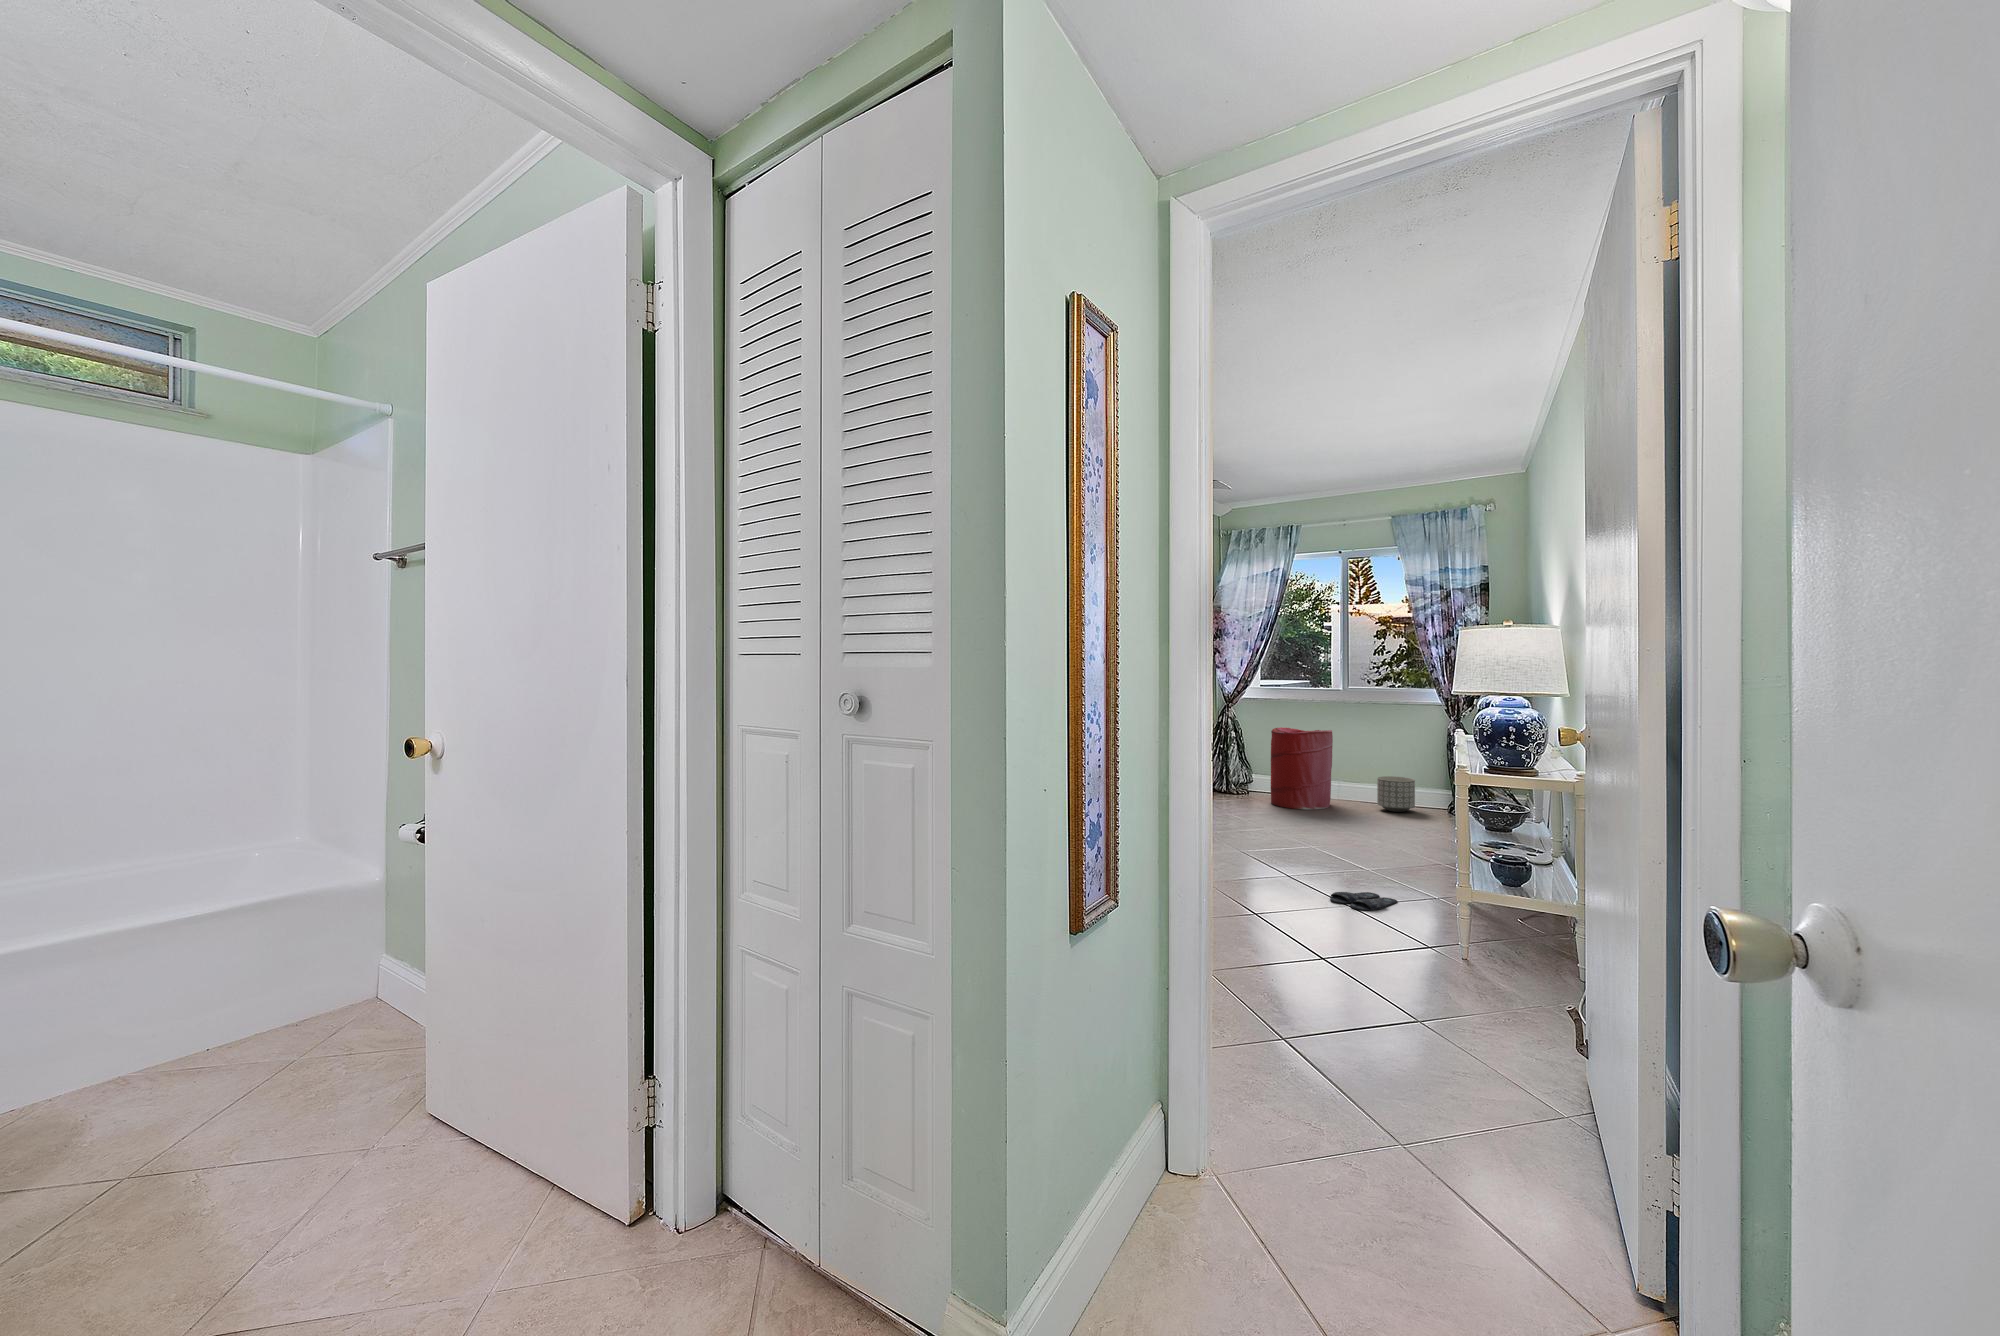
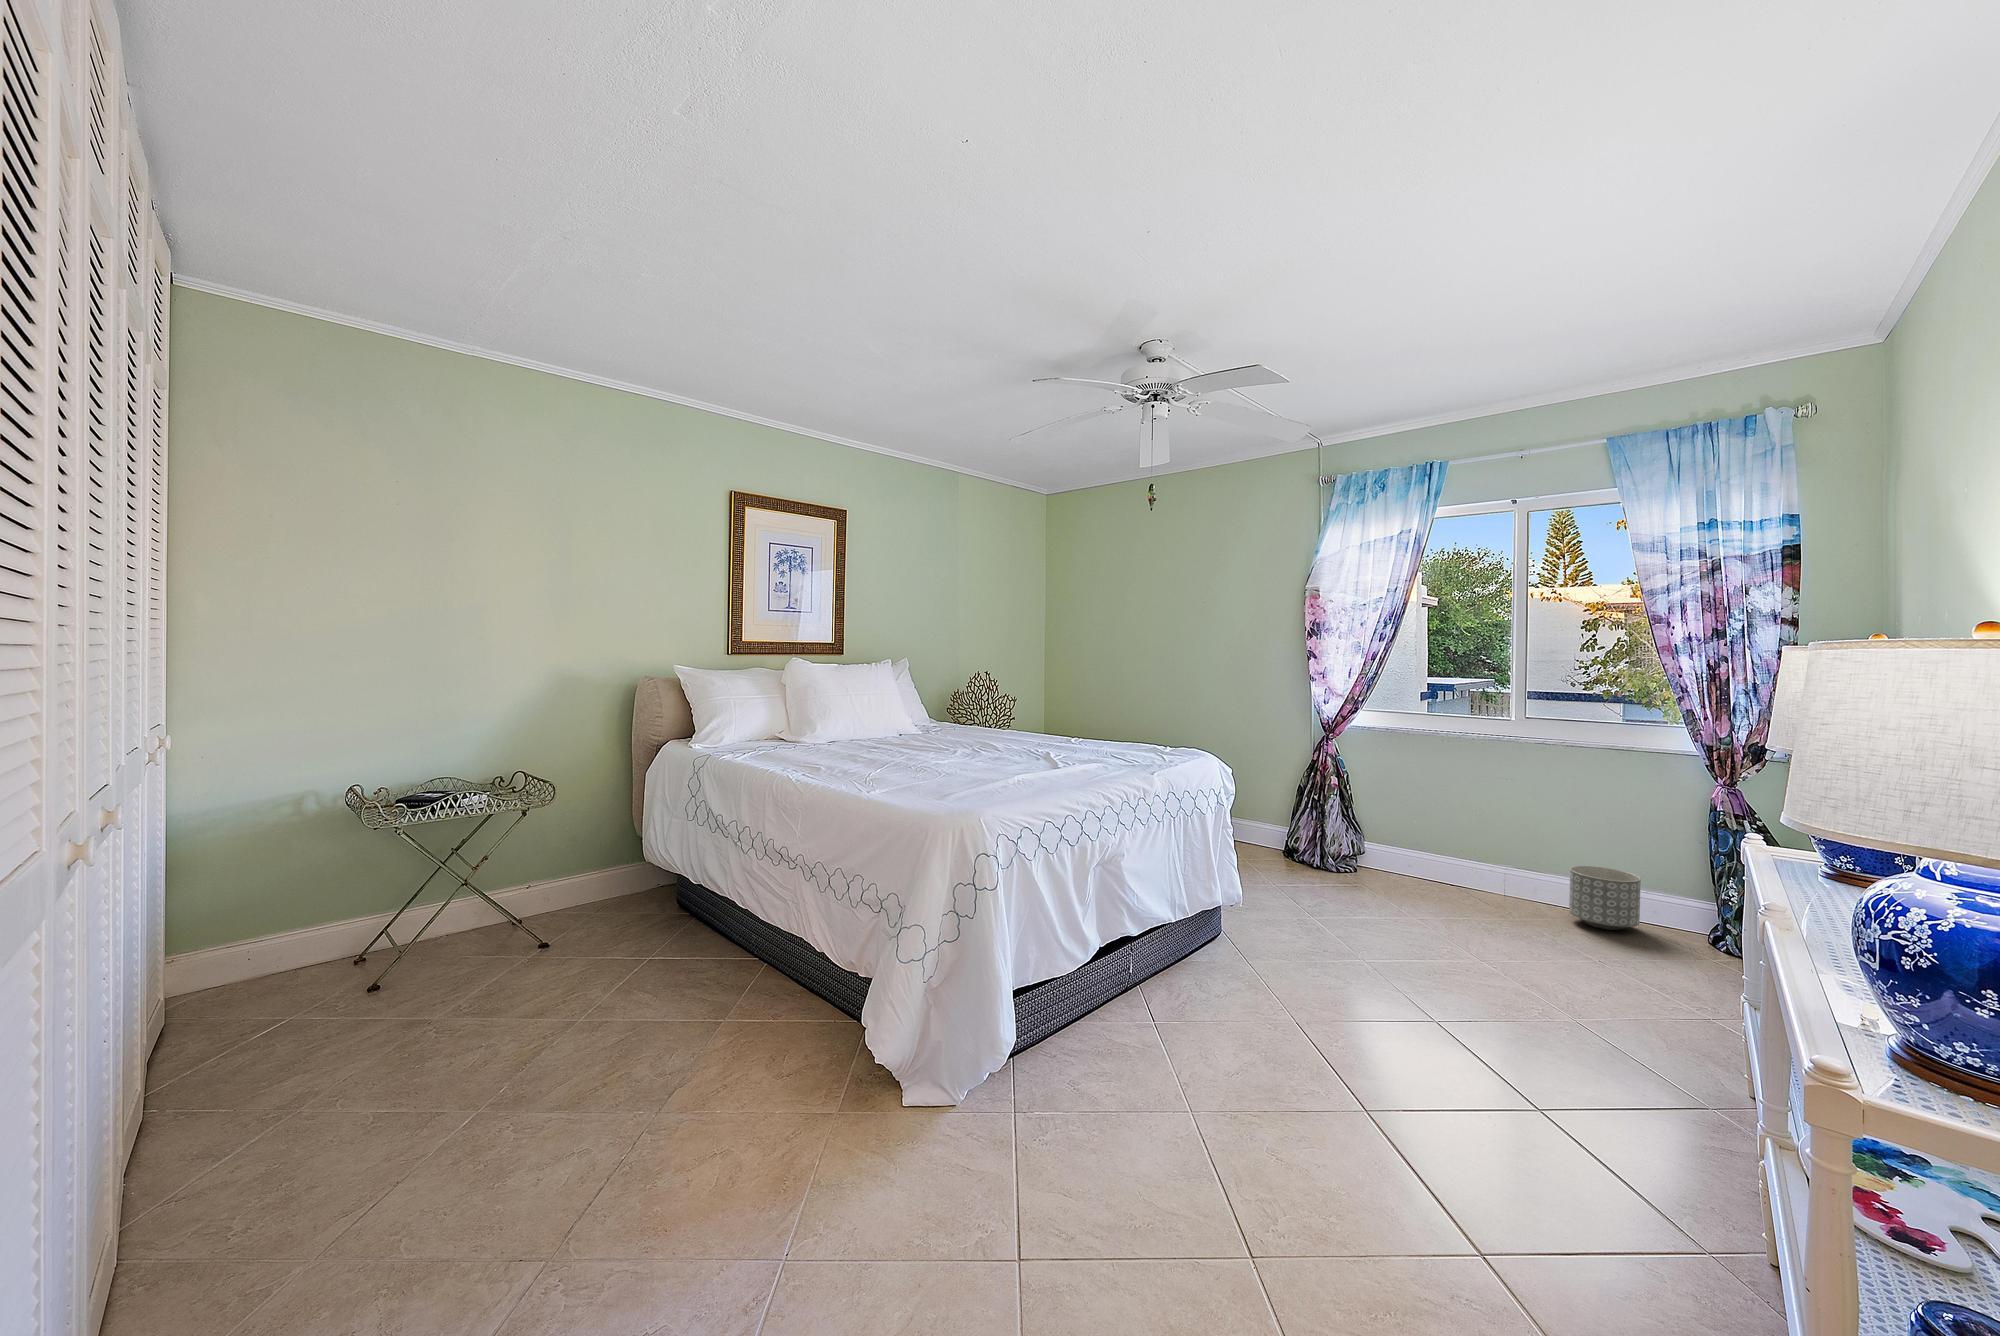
laundry hamper: present [1271,727,1333,810] -> none [1388,775,1492,911]
slippers: present [1330,892,1397,911] -> none [1430,1184,1594,1275]

